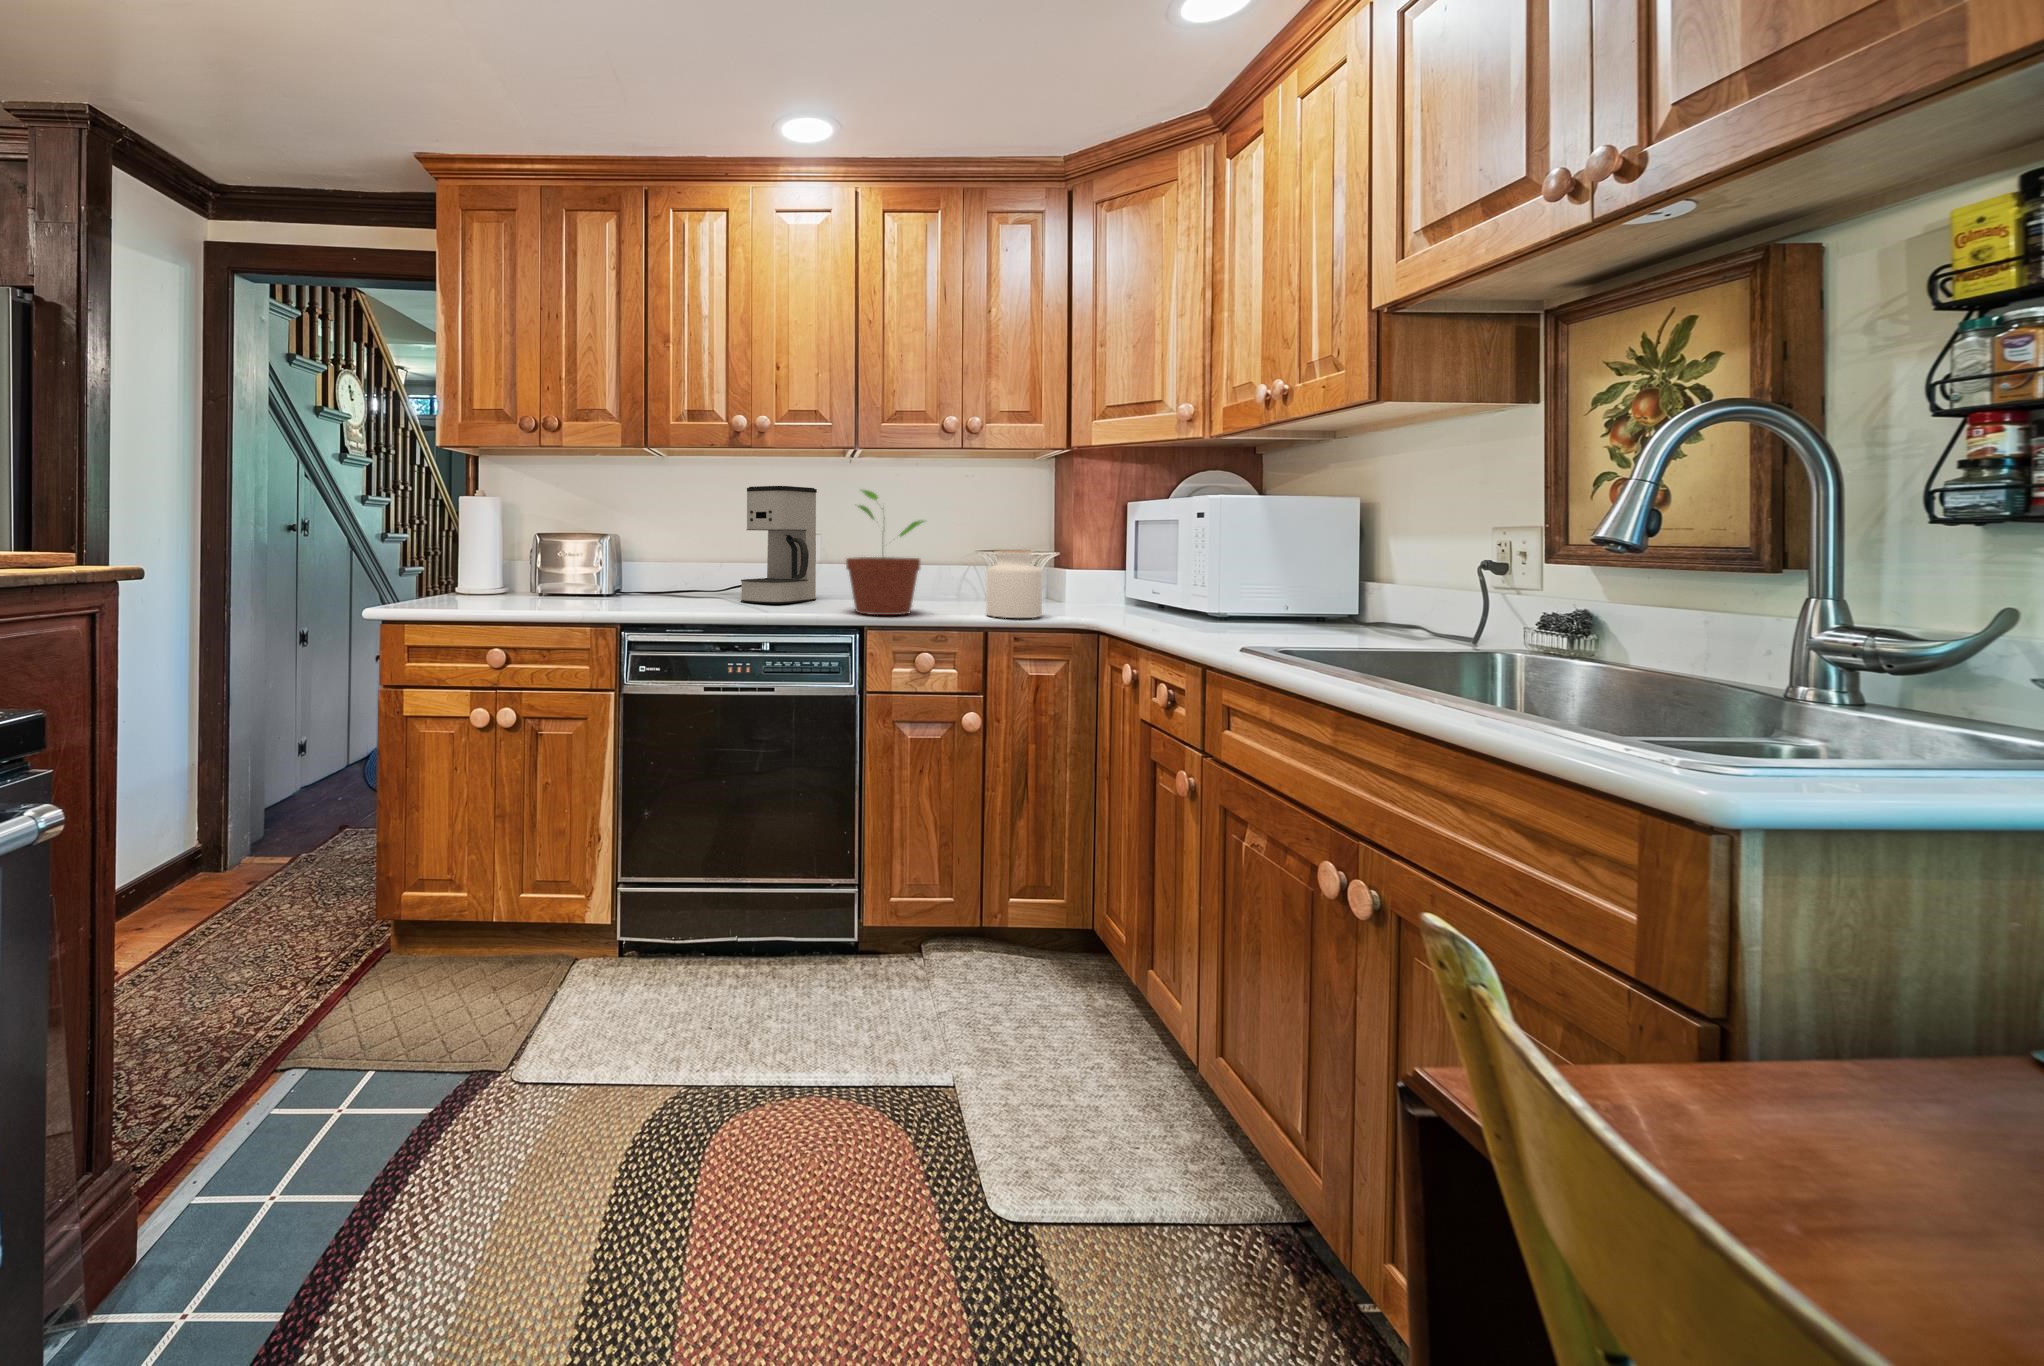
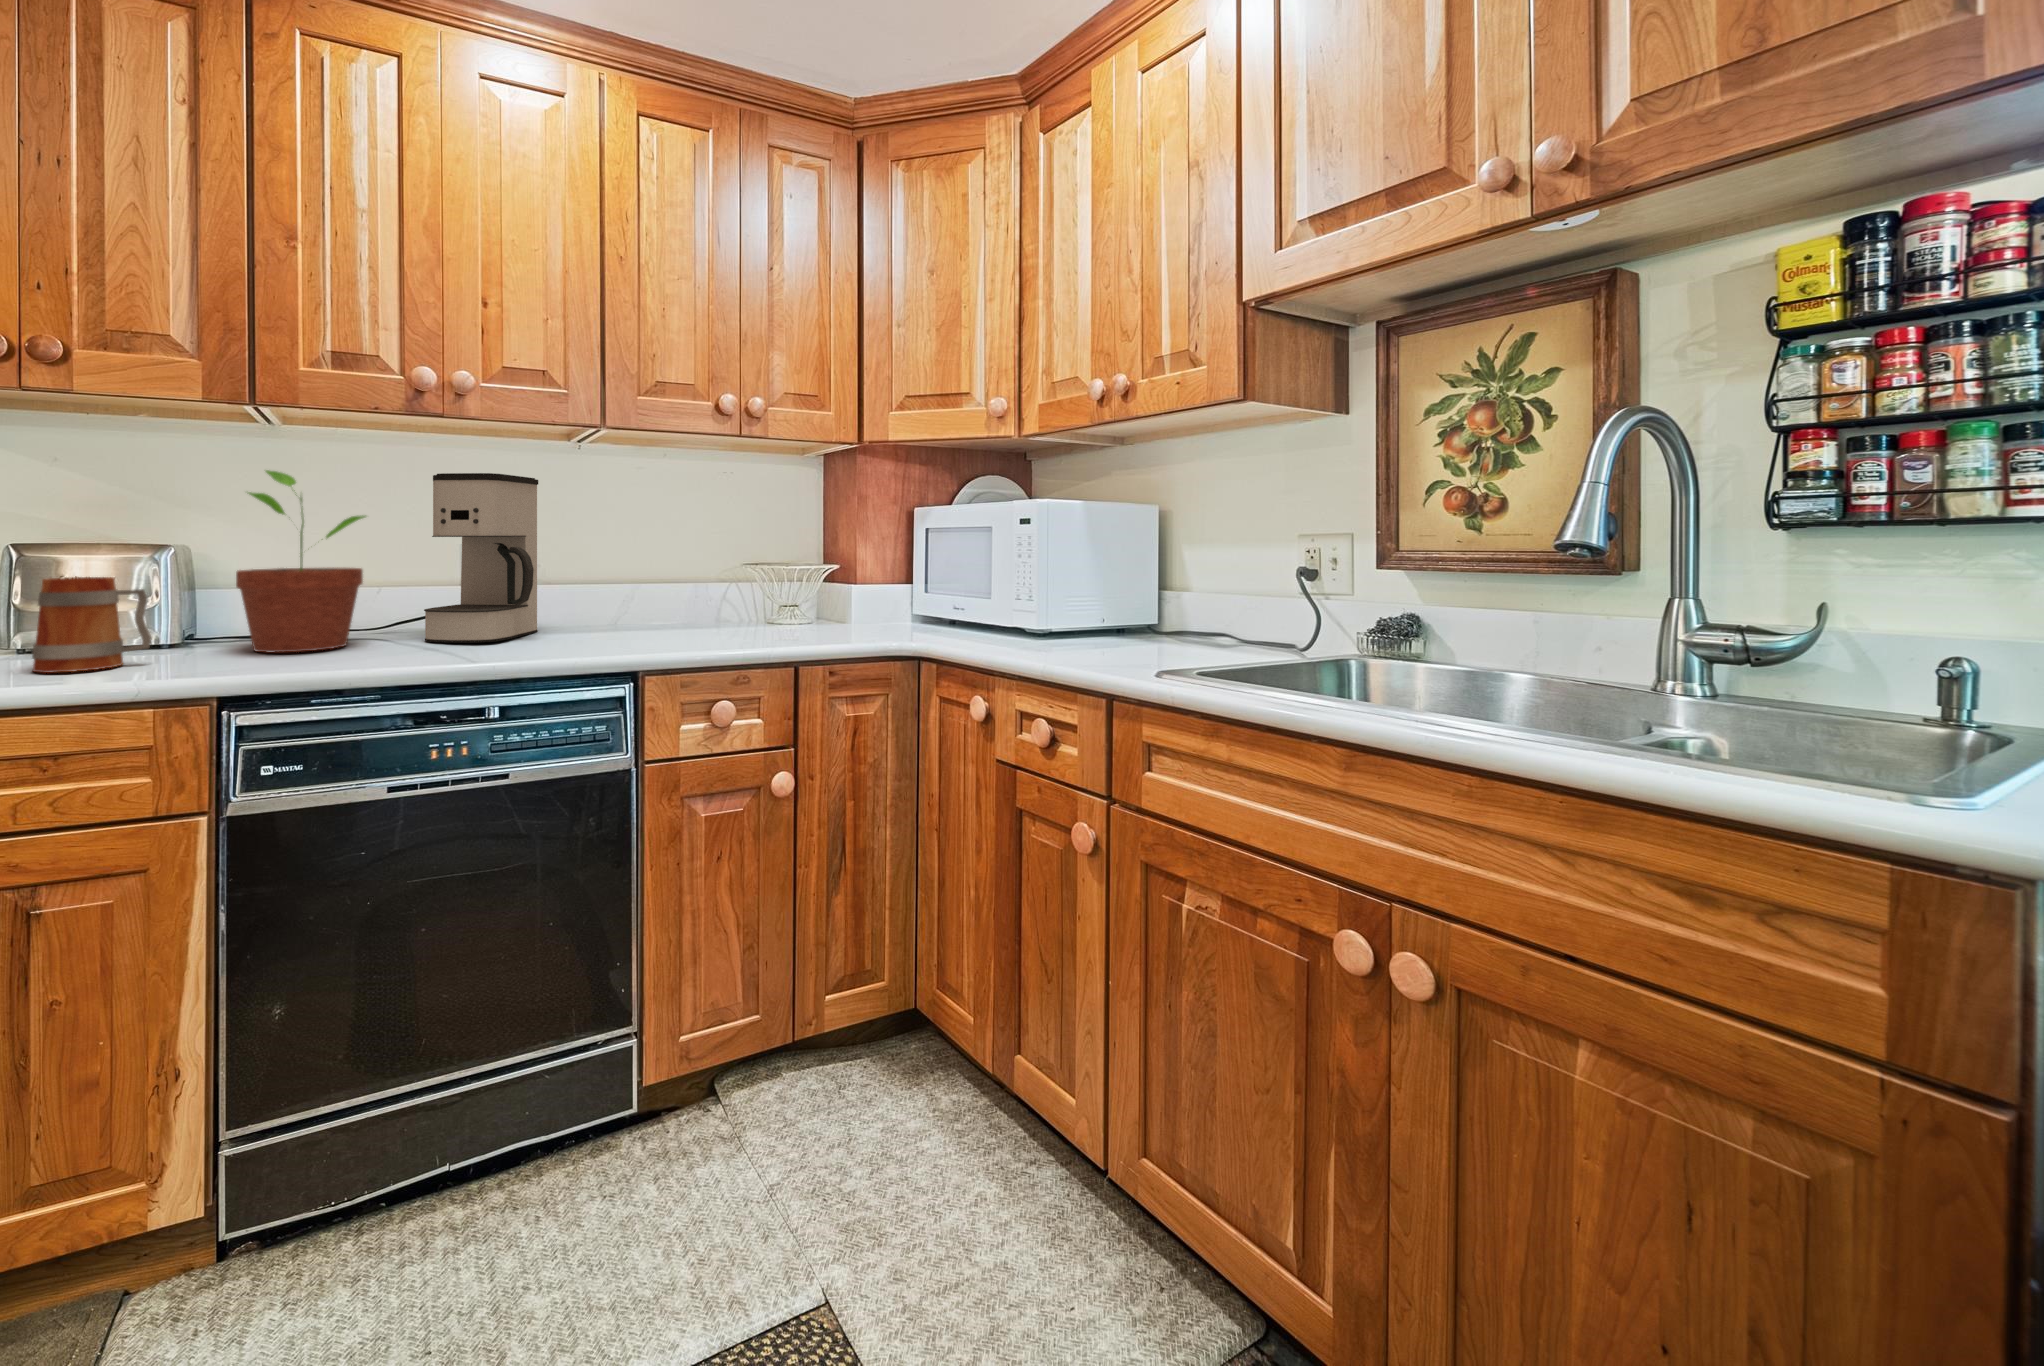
potted plant: present [846,490,924,615] -> present [236,470,365,652]
jar: present [986,550,1042,618] -> none [782,560,848,643]
mug: none [542,552,594,605] -> present [32,577,151,673]

